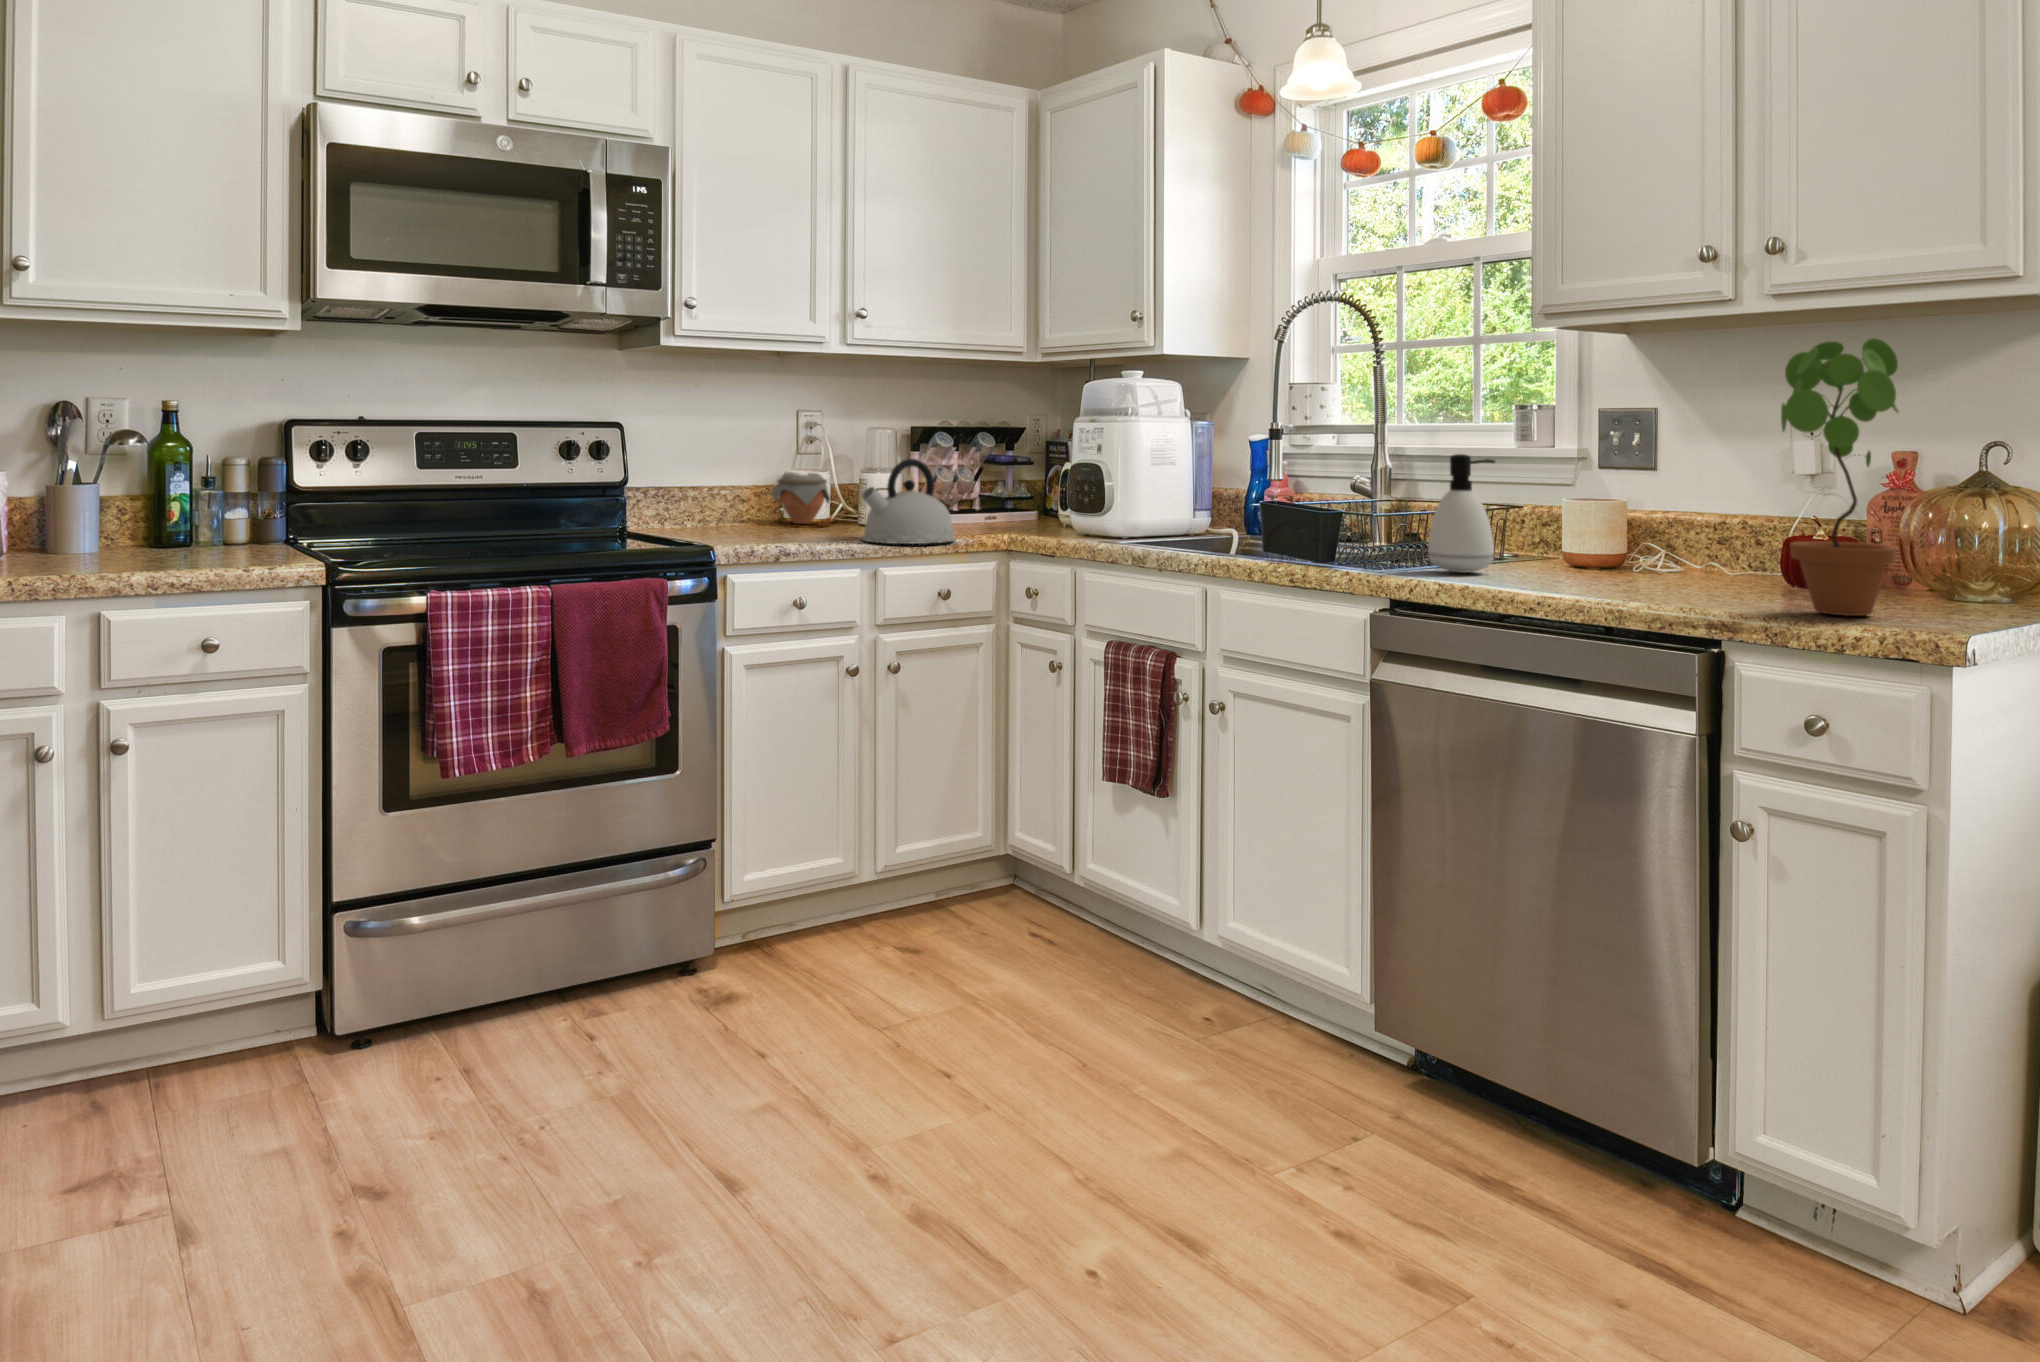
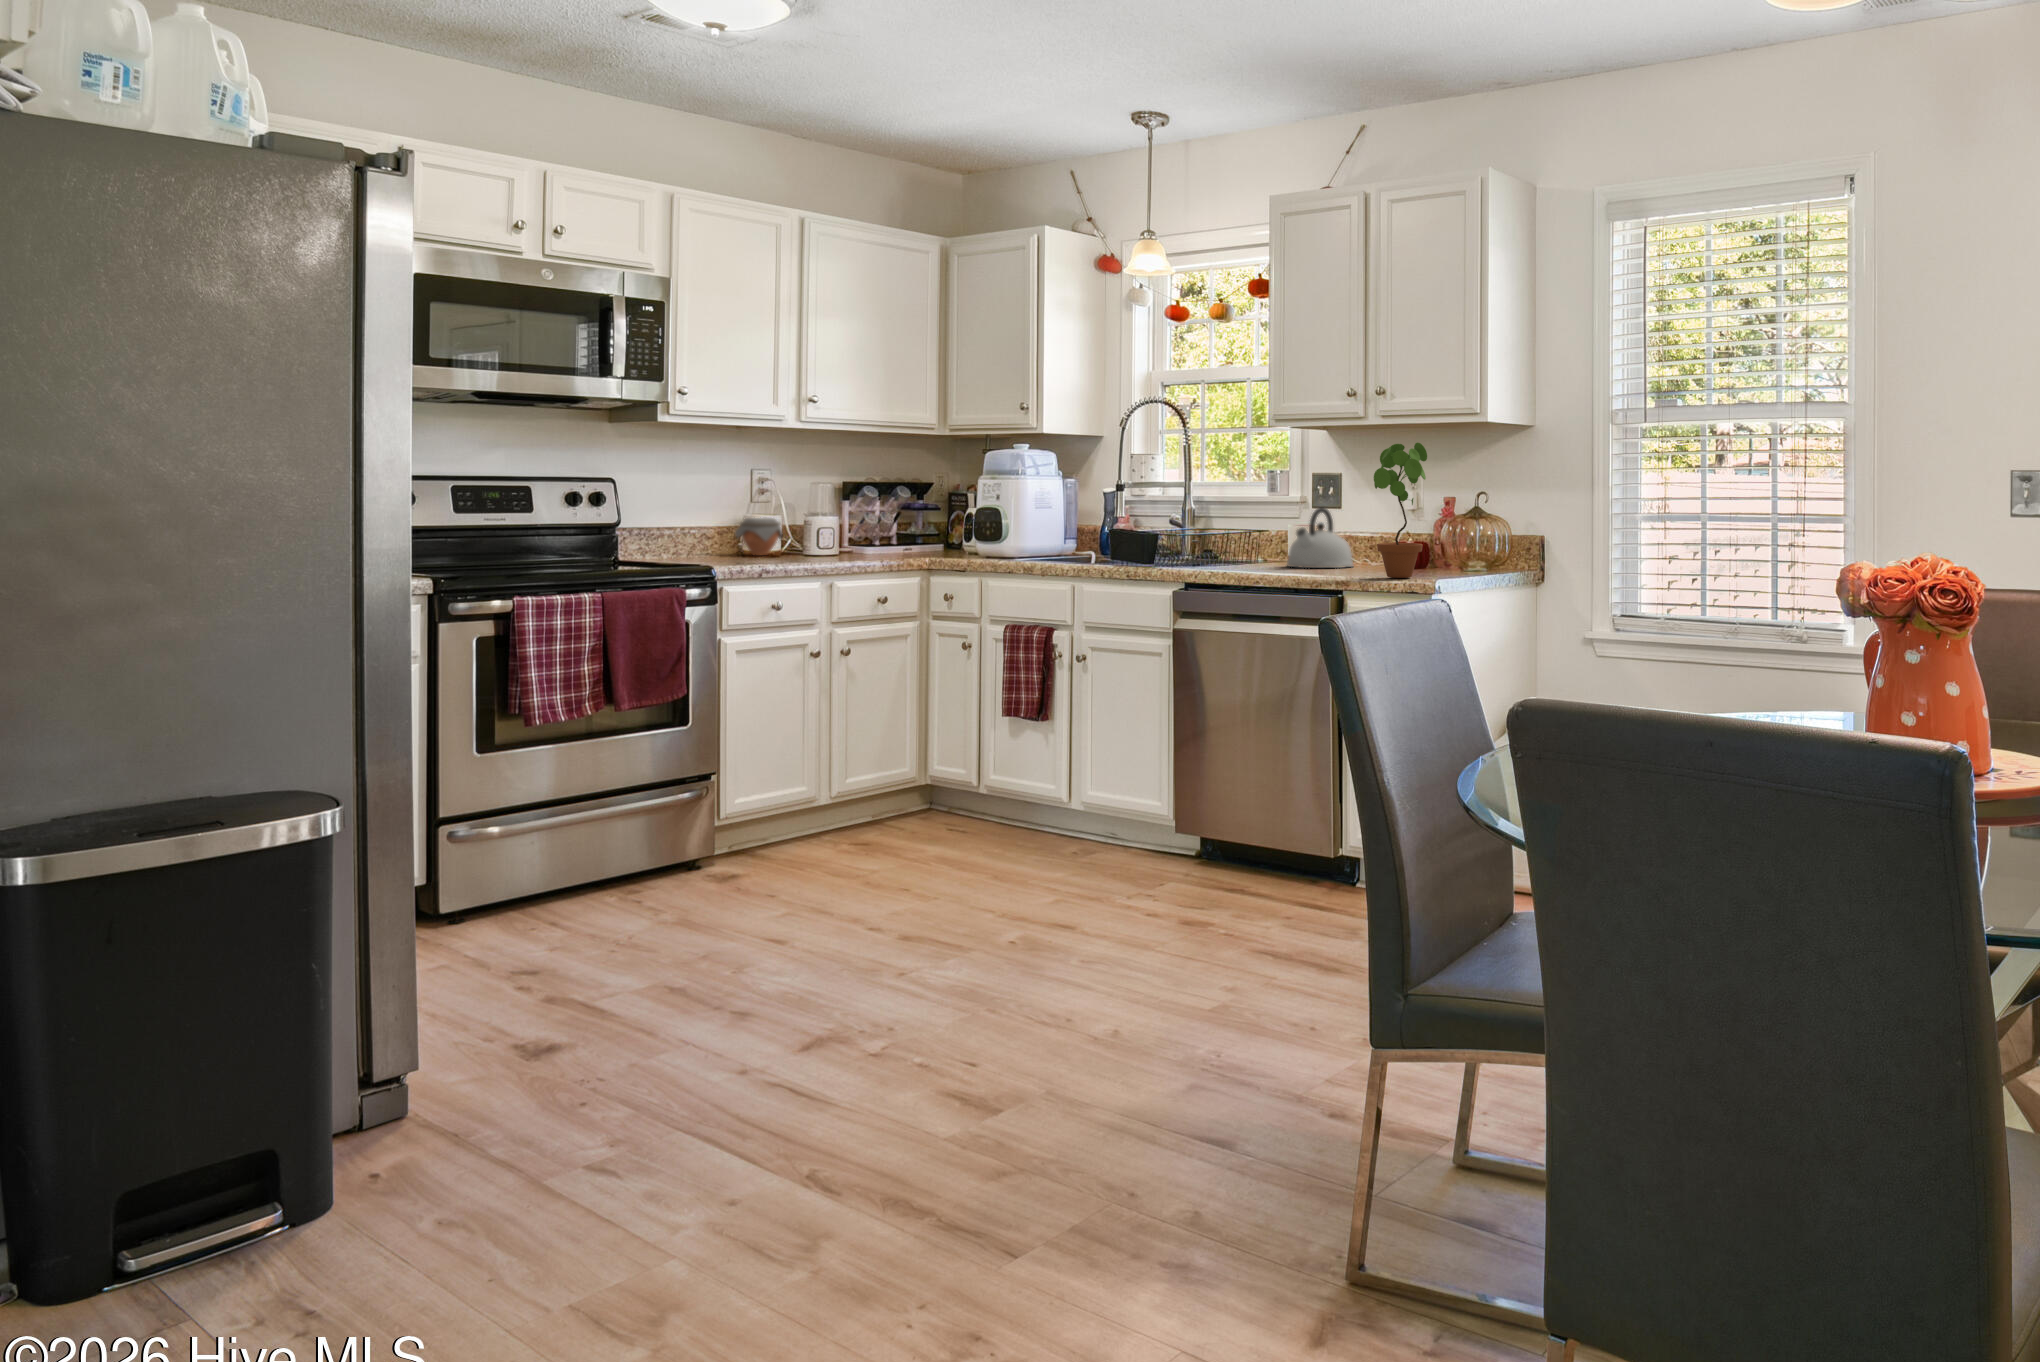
soap dispenser: present [1428,454,1495,573] -> none [1208,501,1247,569]
kettle: present [862,459,955,544] -> present [1287,507,1353,568]

